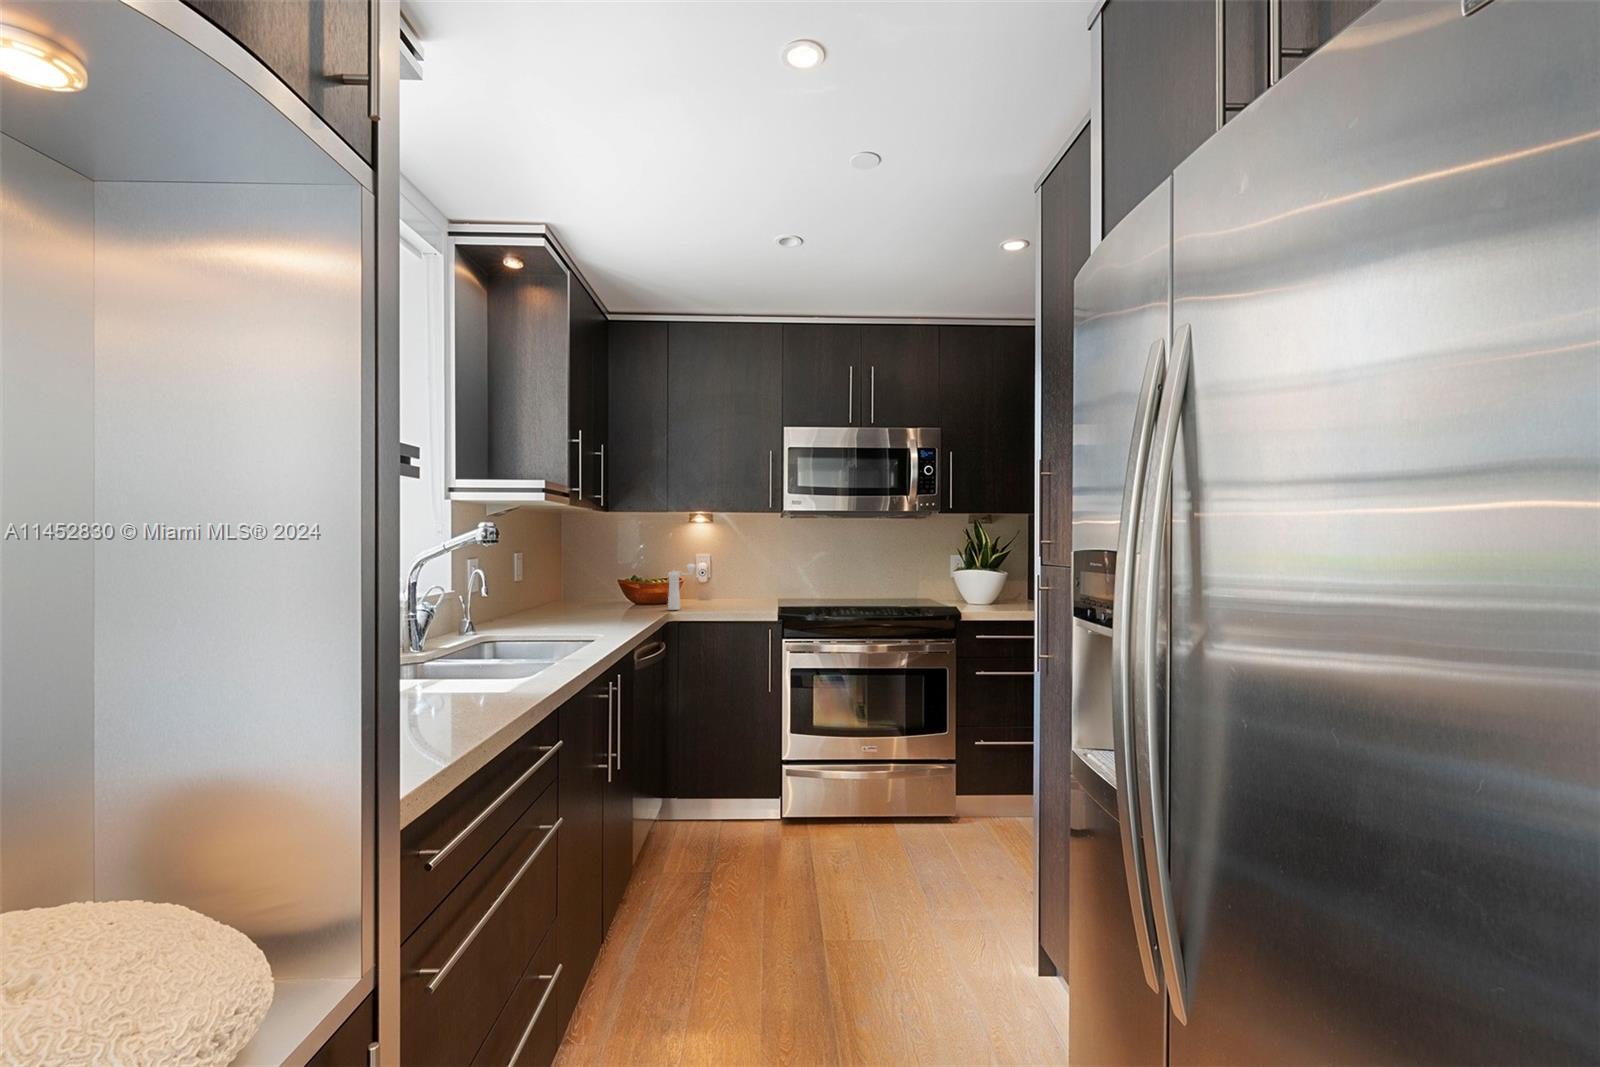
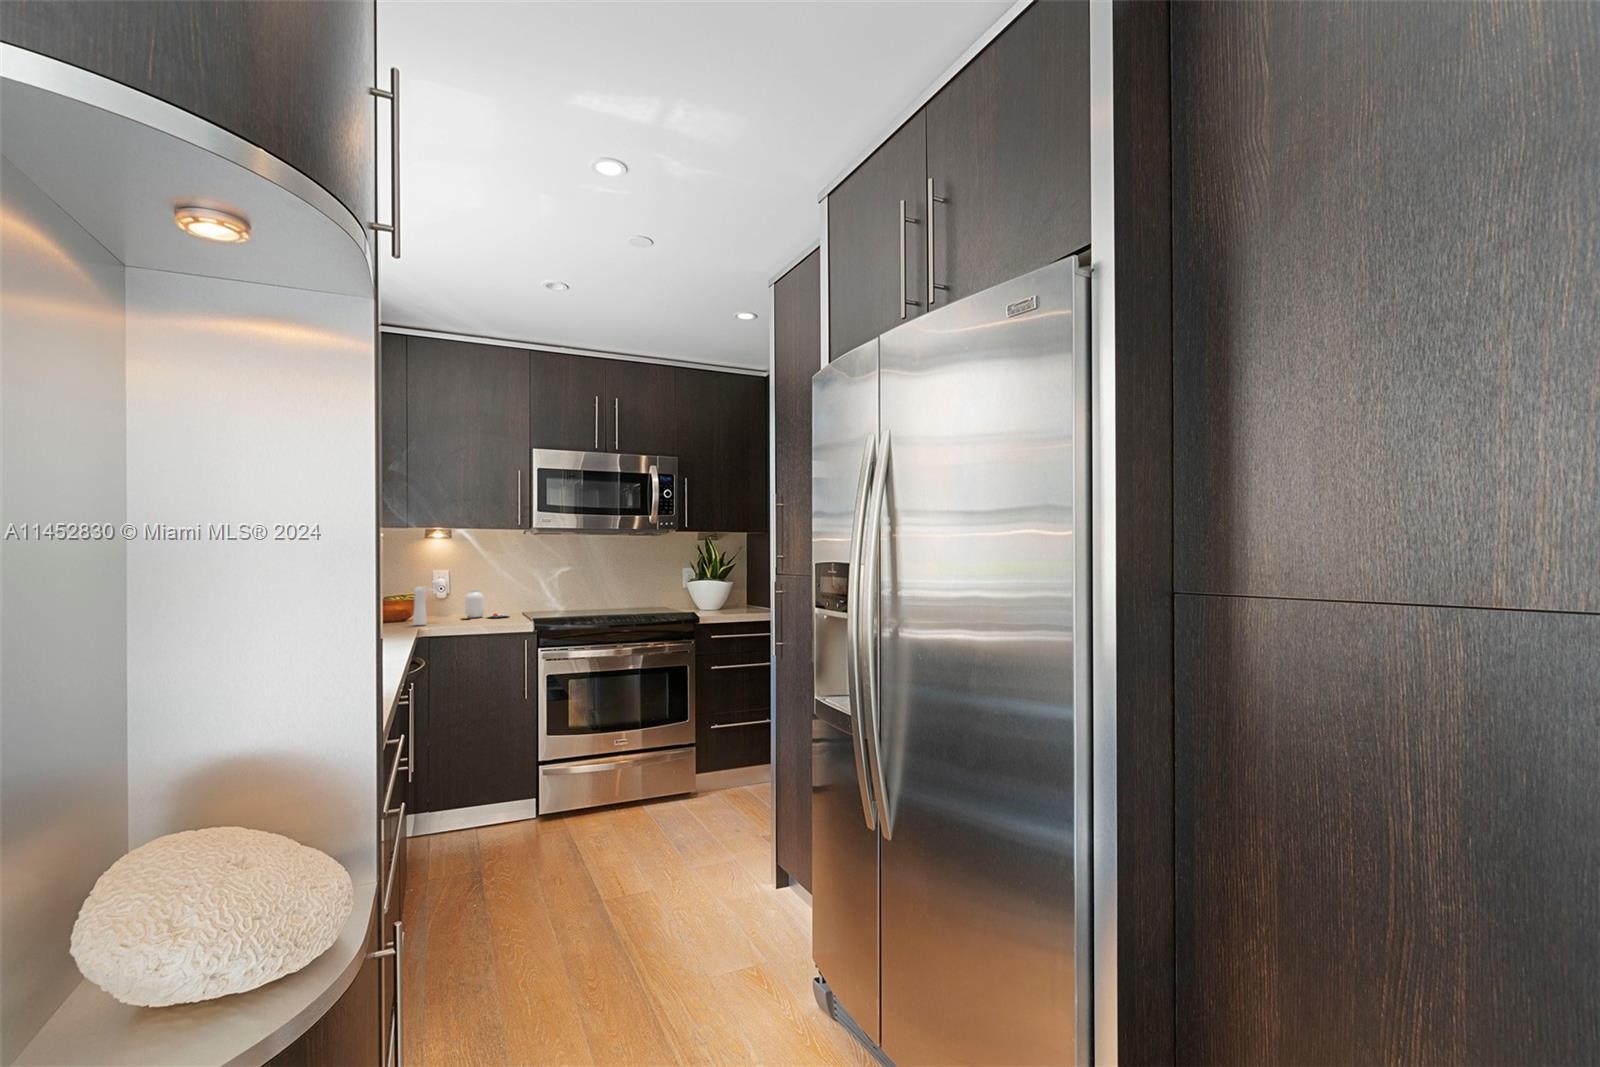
jar: none [715,574,763,604] -> present [461,589,510,619]

